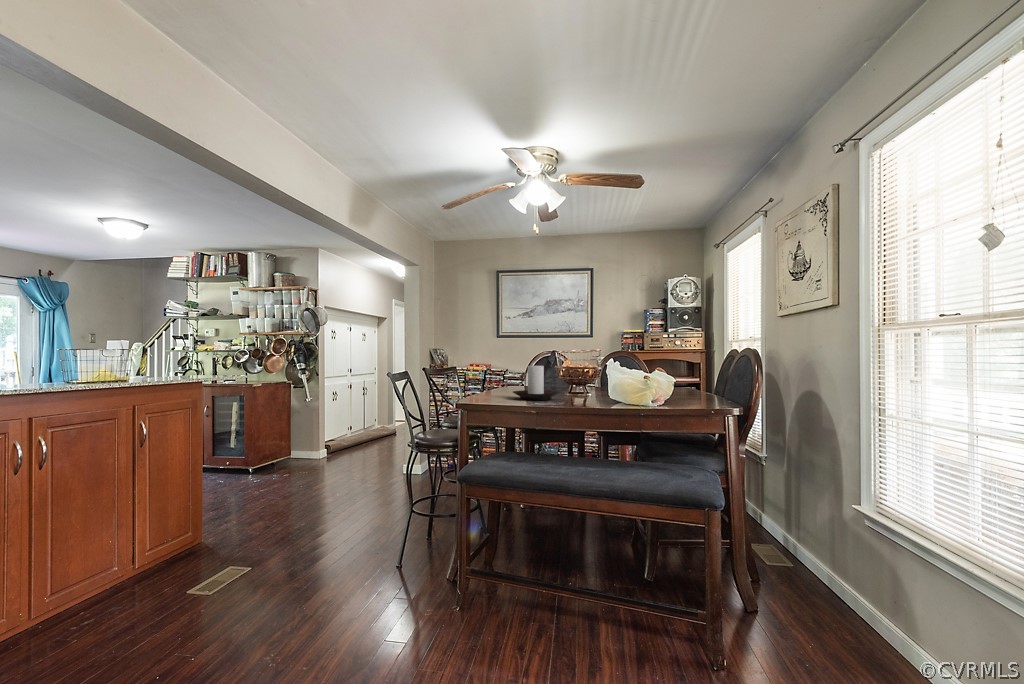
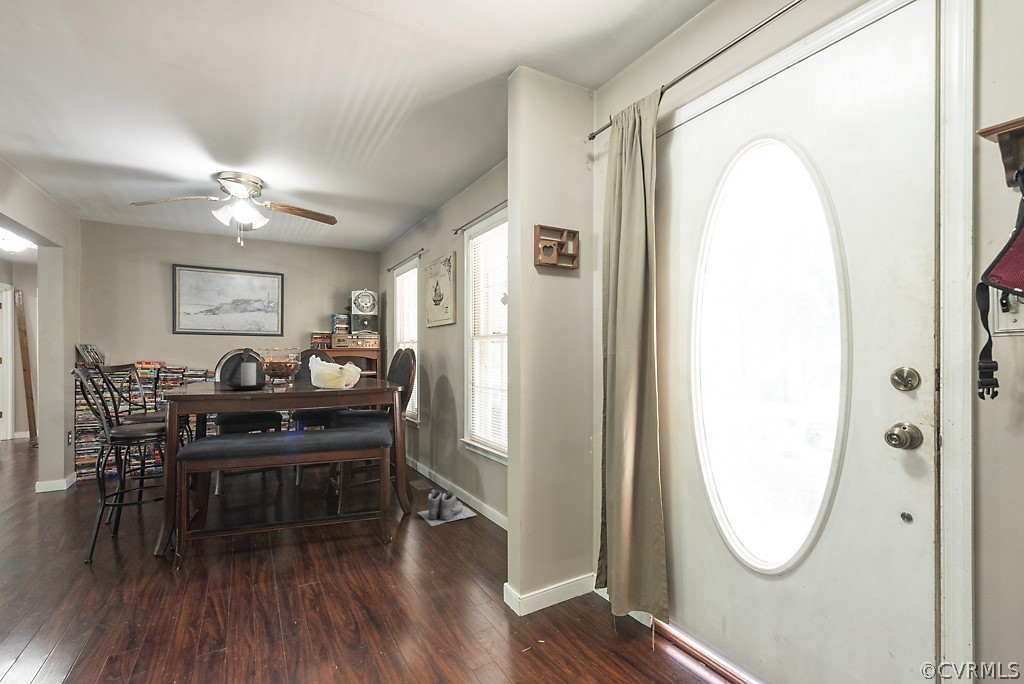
boots: none [771,585,901,662] -> present [418,489,476,526]

